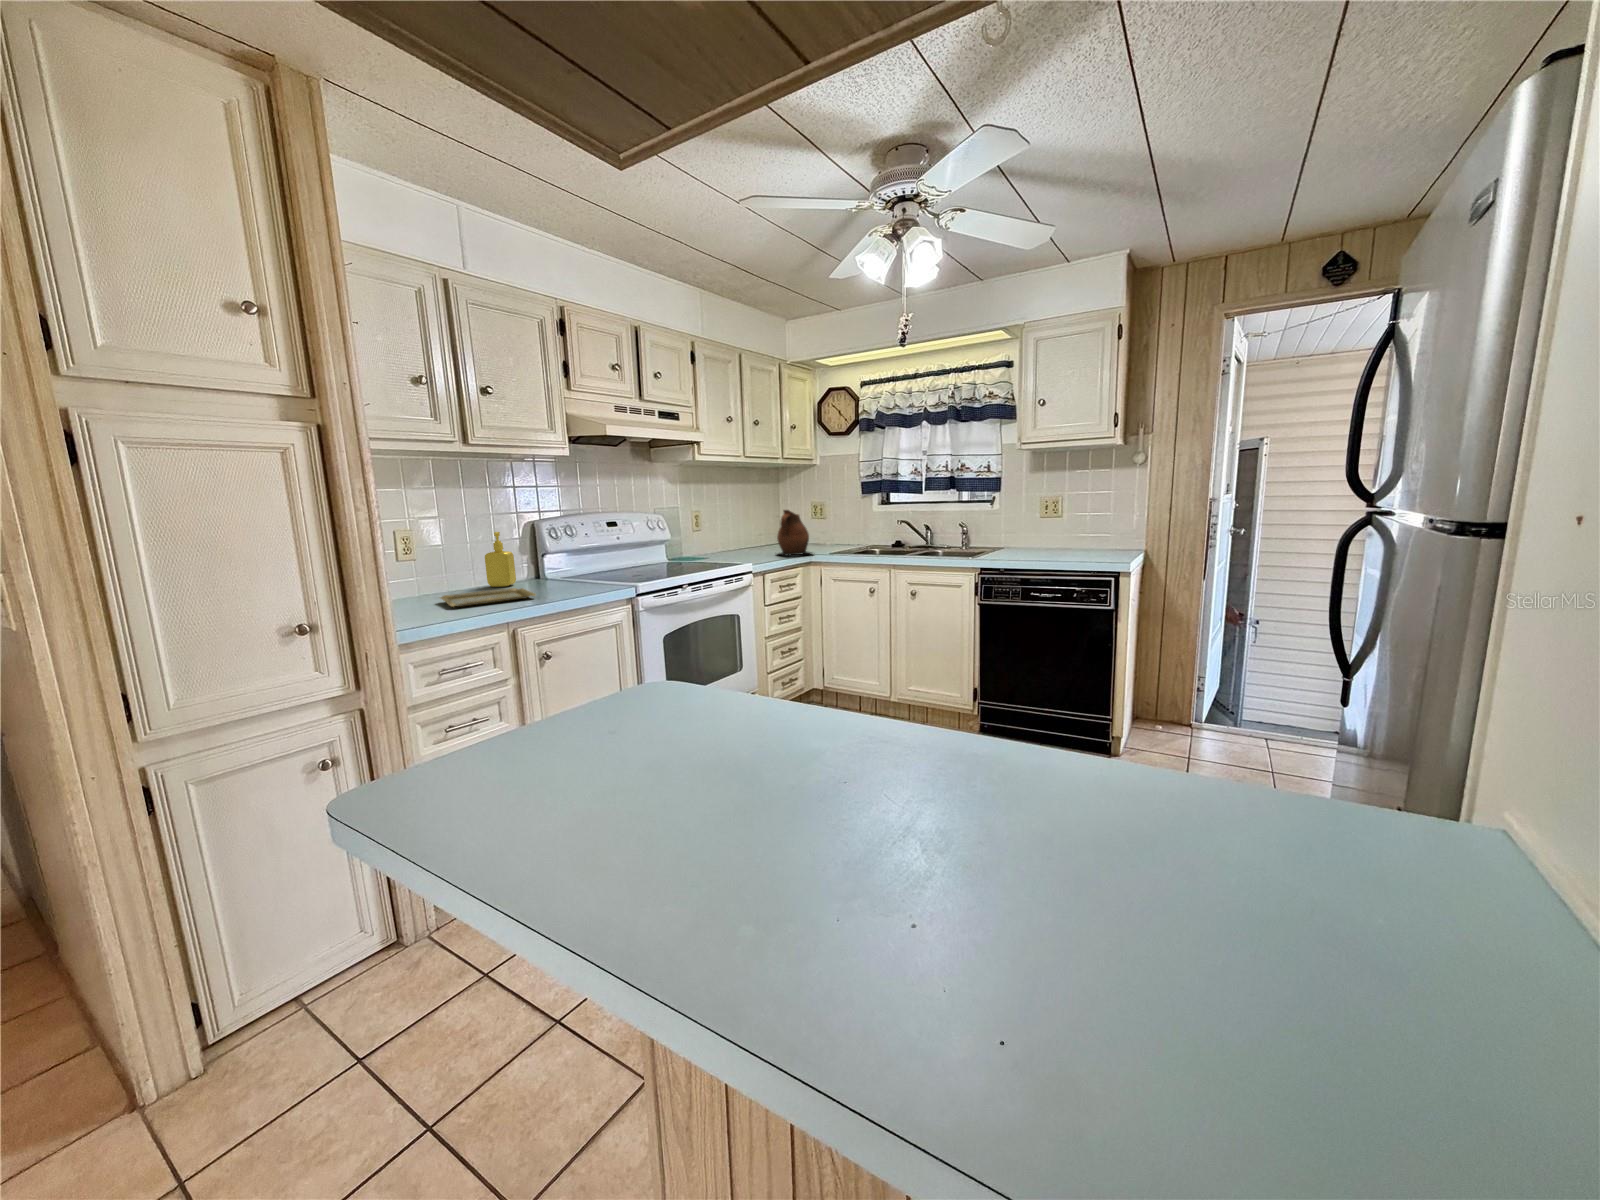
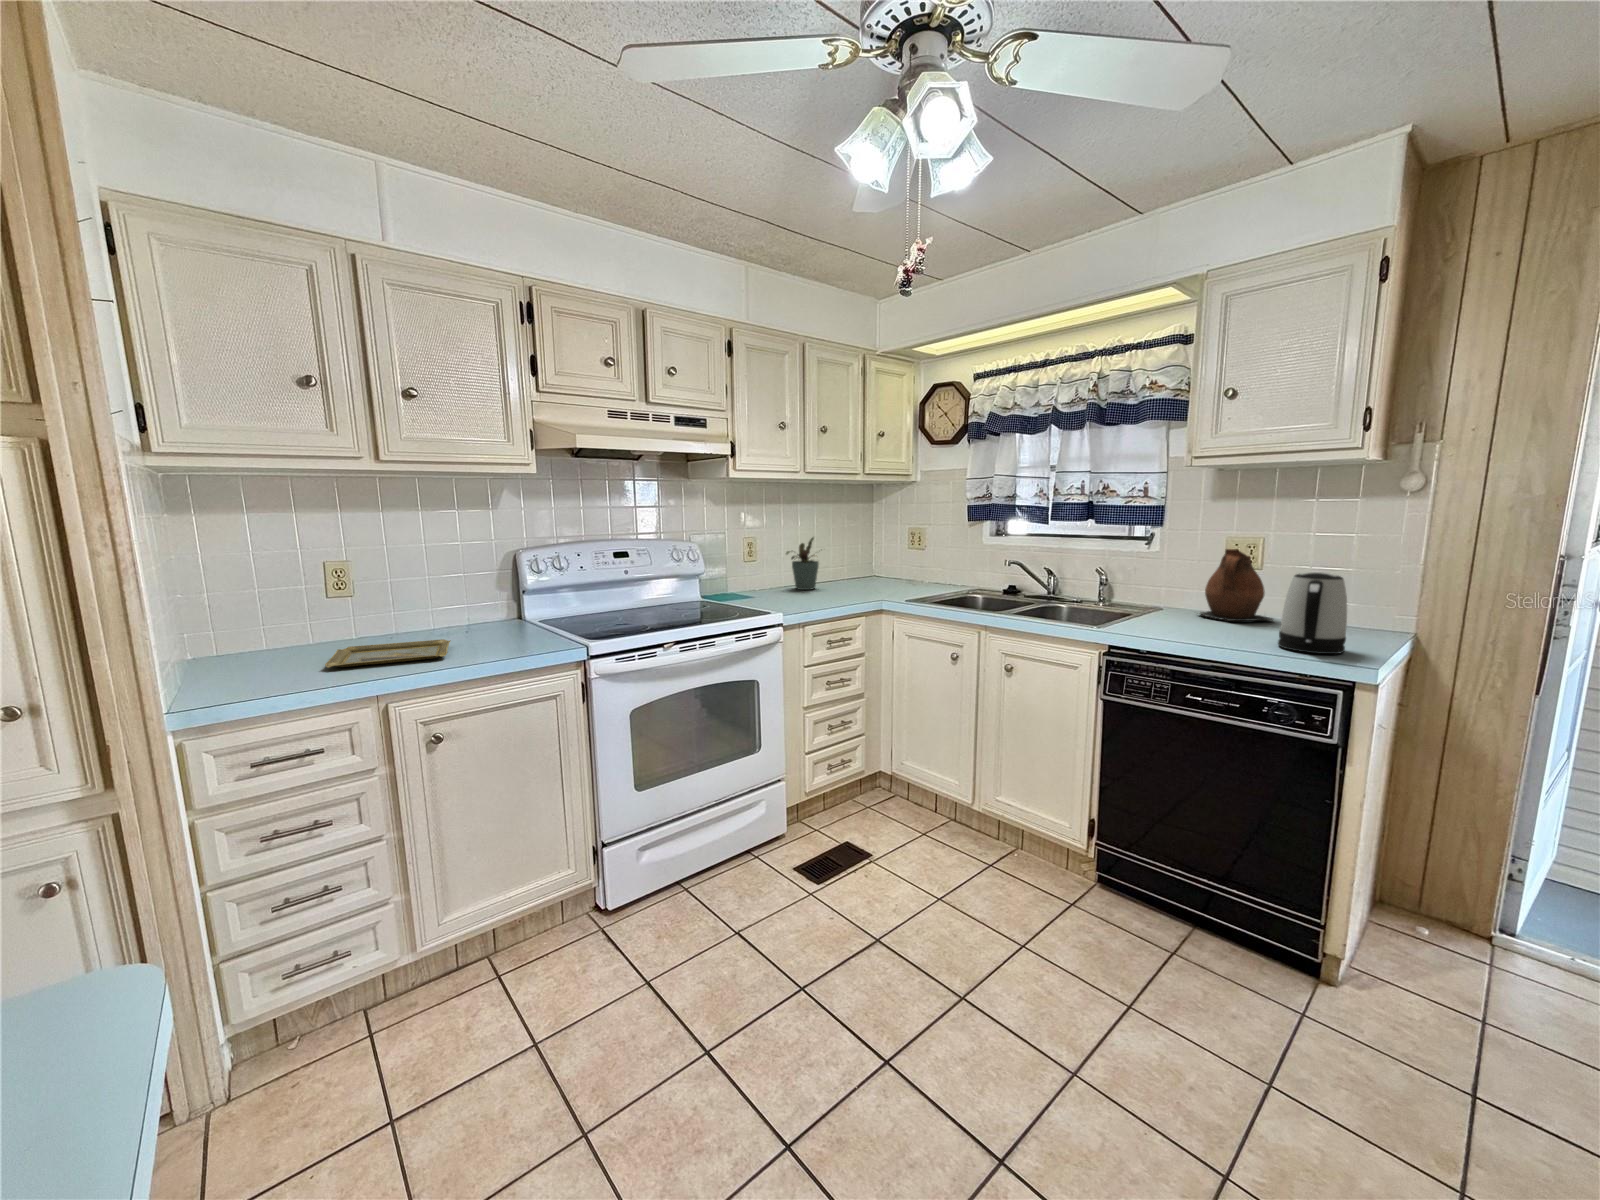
potted plant: none [727,509,757,552] -> present [786,538,819,590]
ceramic pitcher: present [777,510,813,556] -> present [1200,549,1273,621]
kettle: none [1077,513,1113,561] -> present [1278,572,1347,654]
soap dispenser: present [485,532,516,587] -> none [437,565,474,632]

